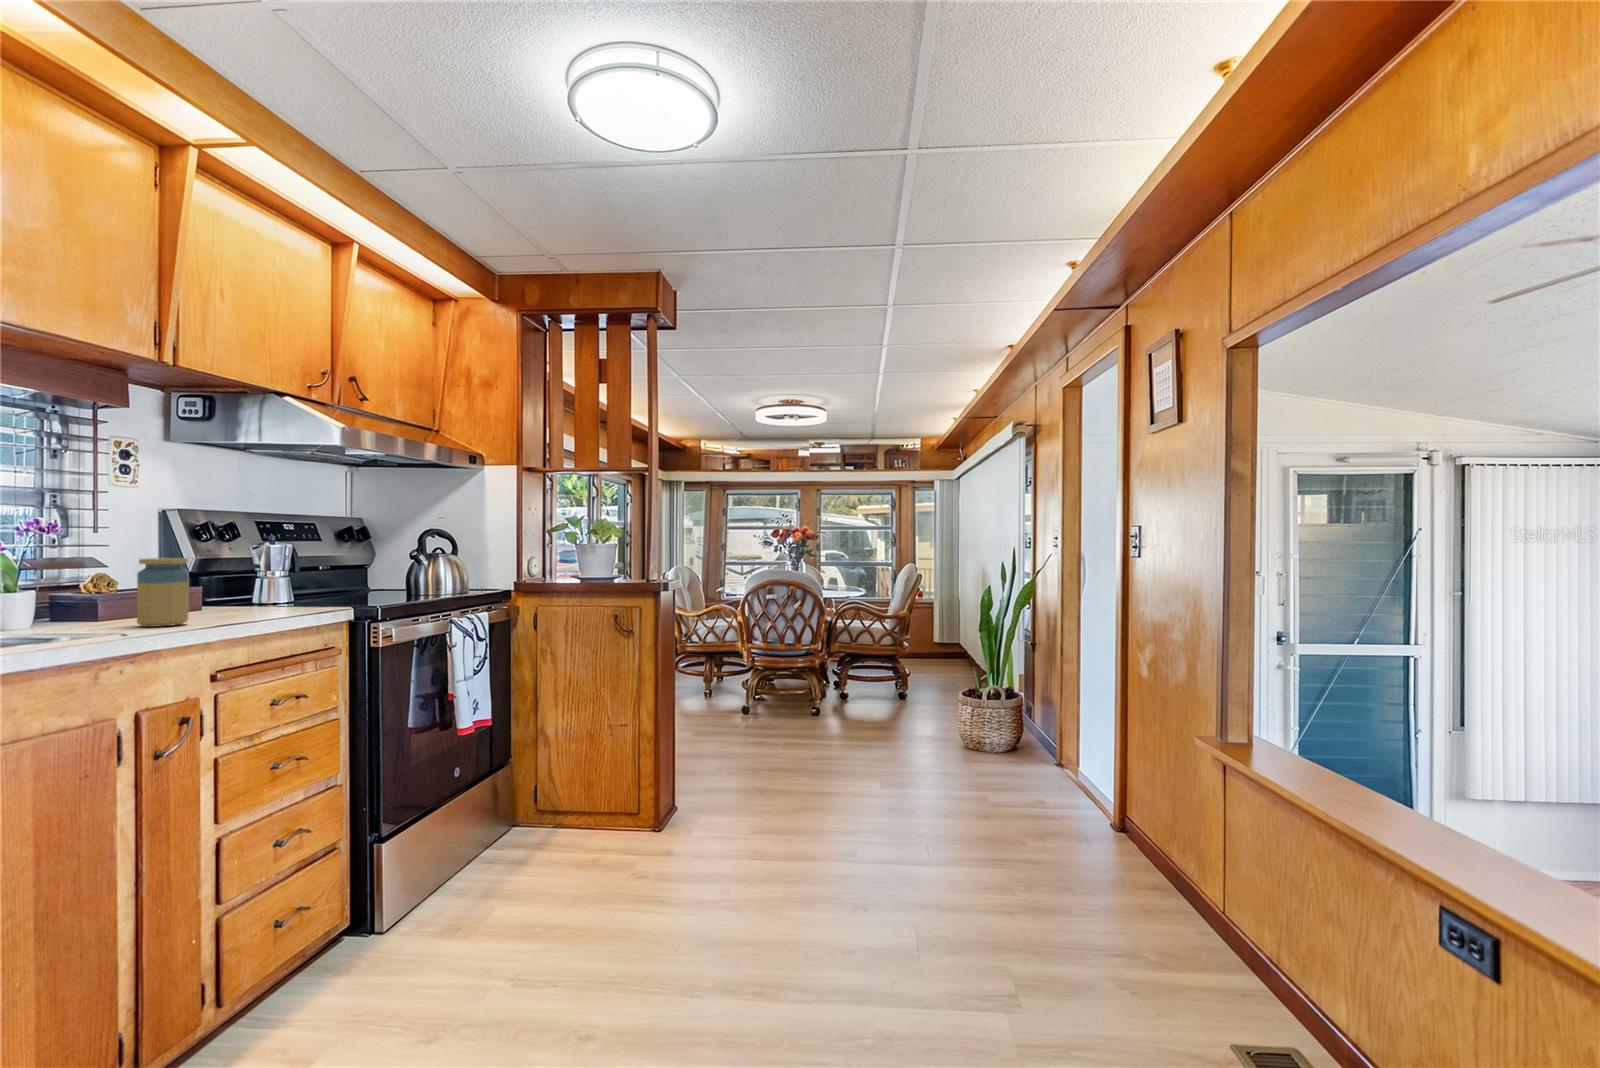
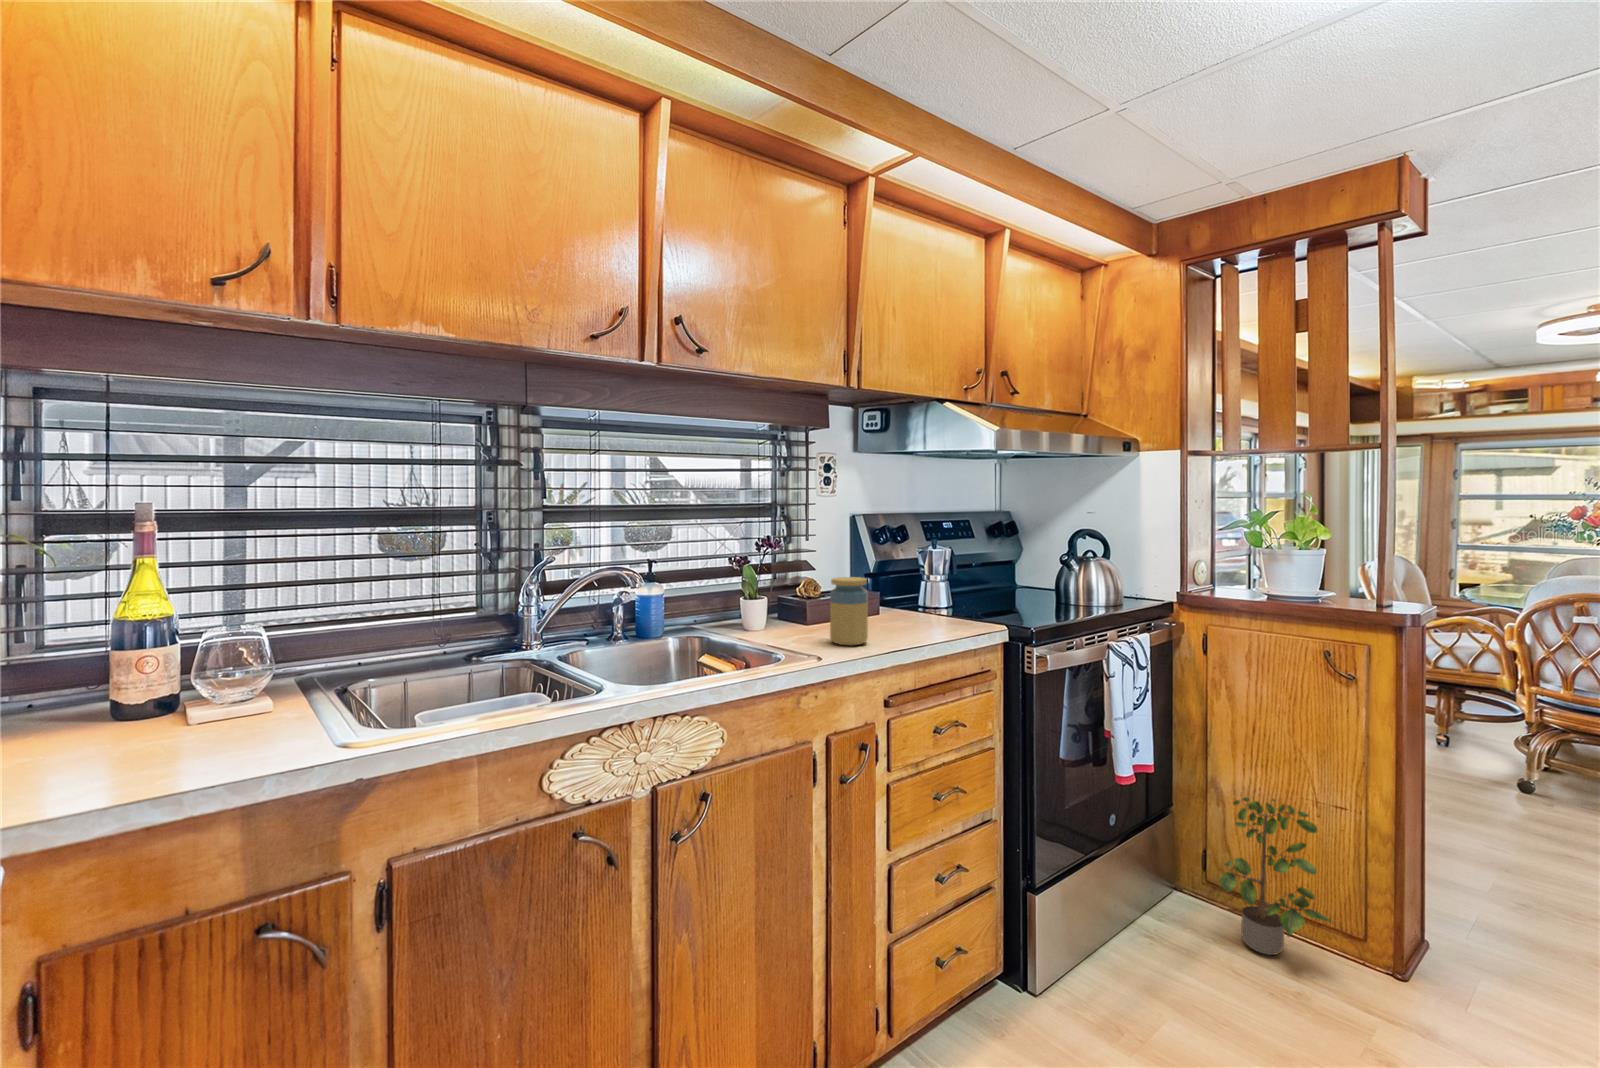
potted plant: none [544,725,618,847] -> present [1219,797,1331,955]

